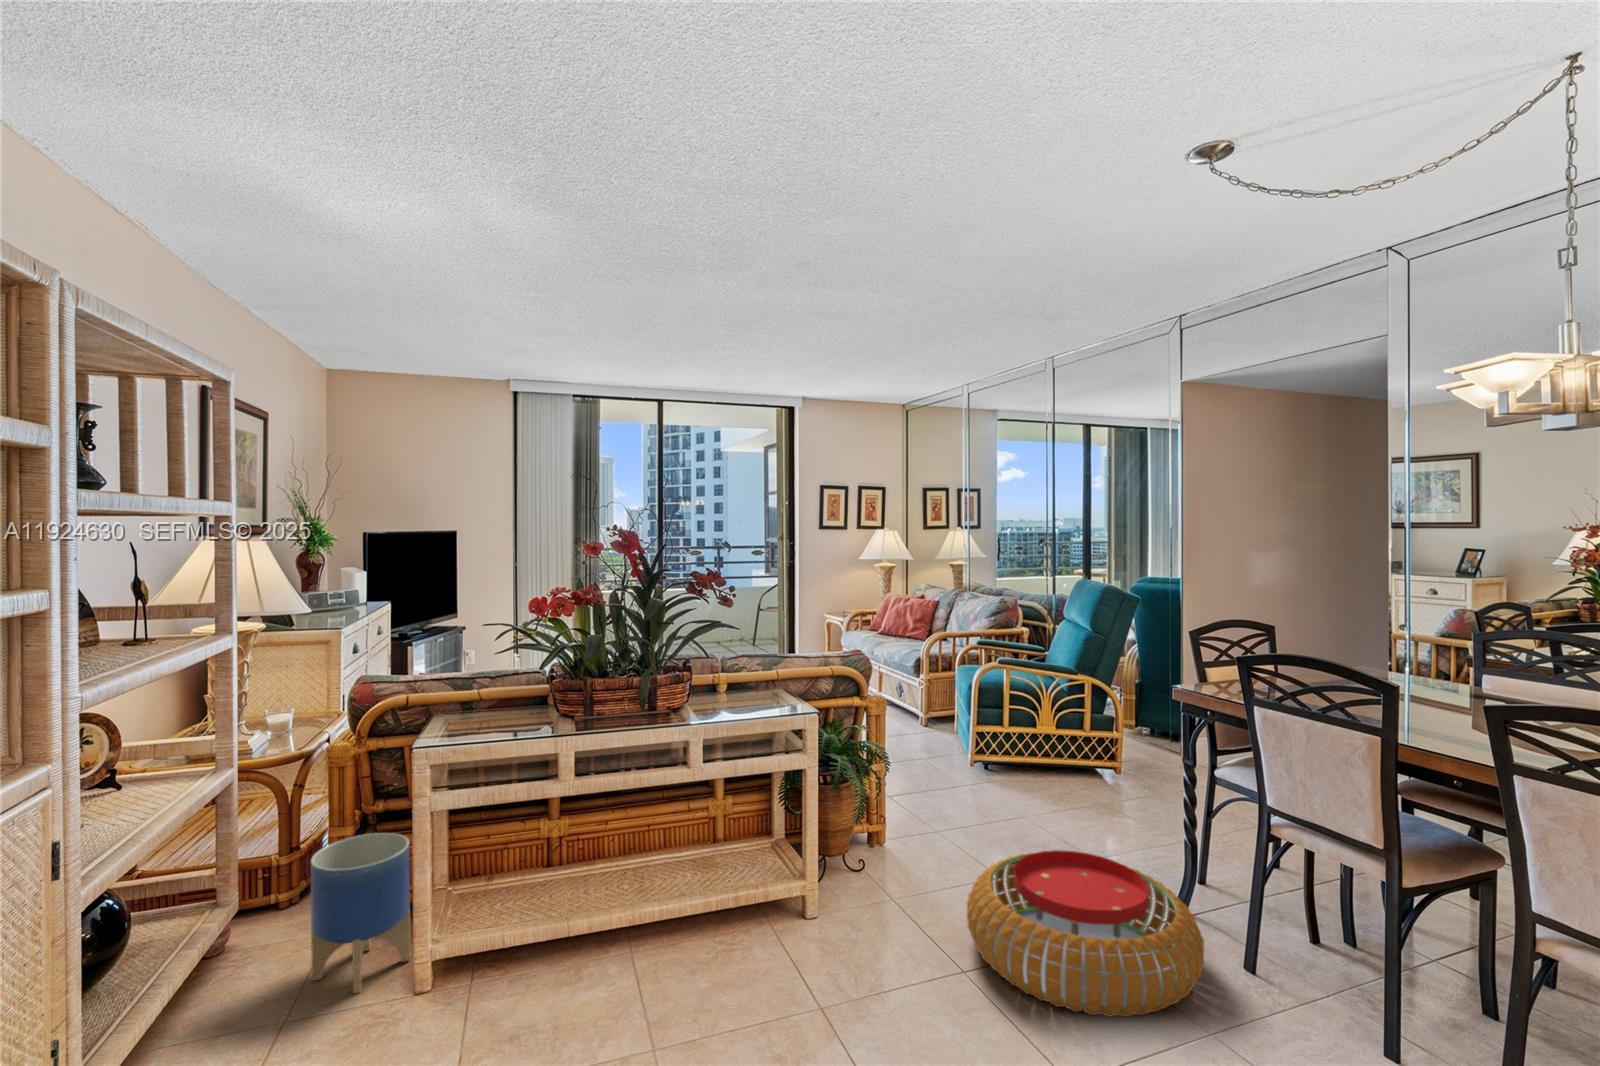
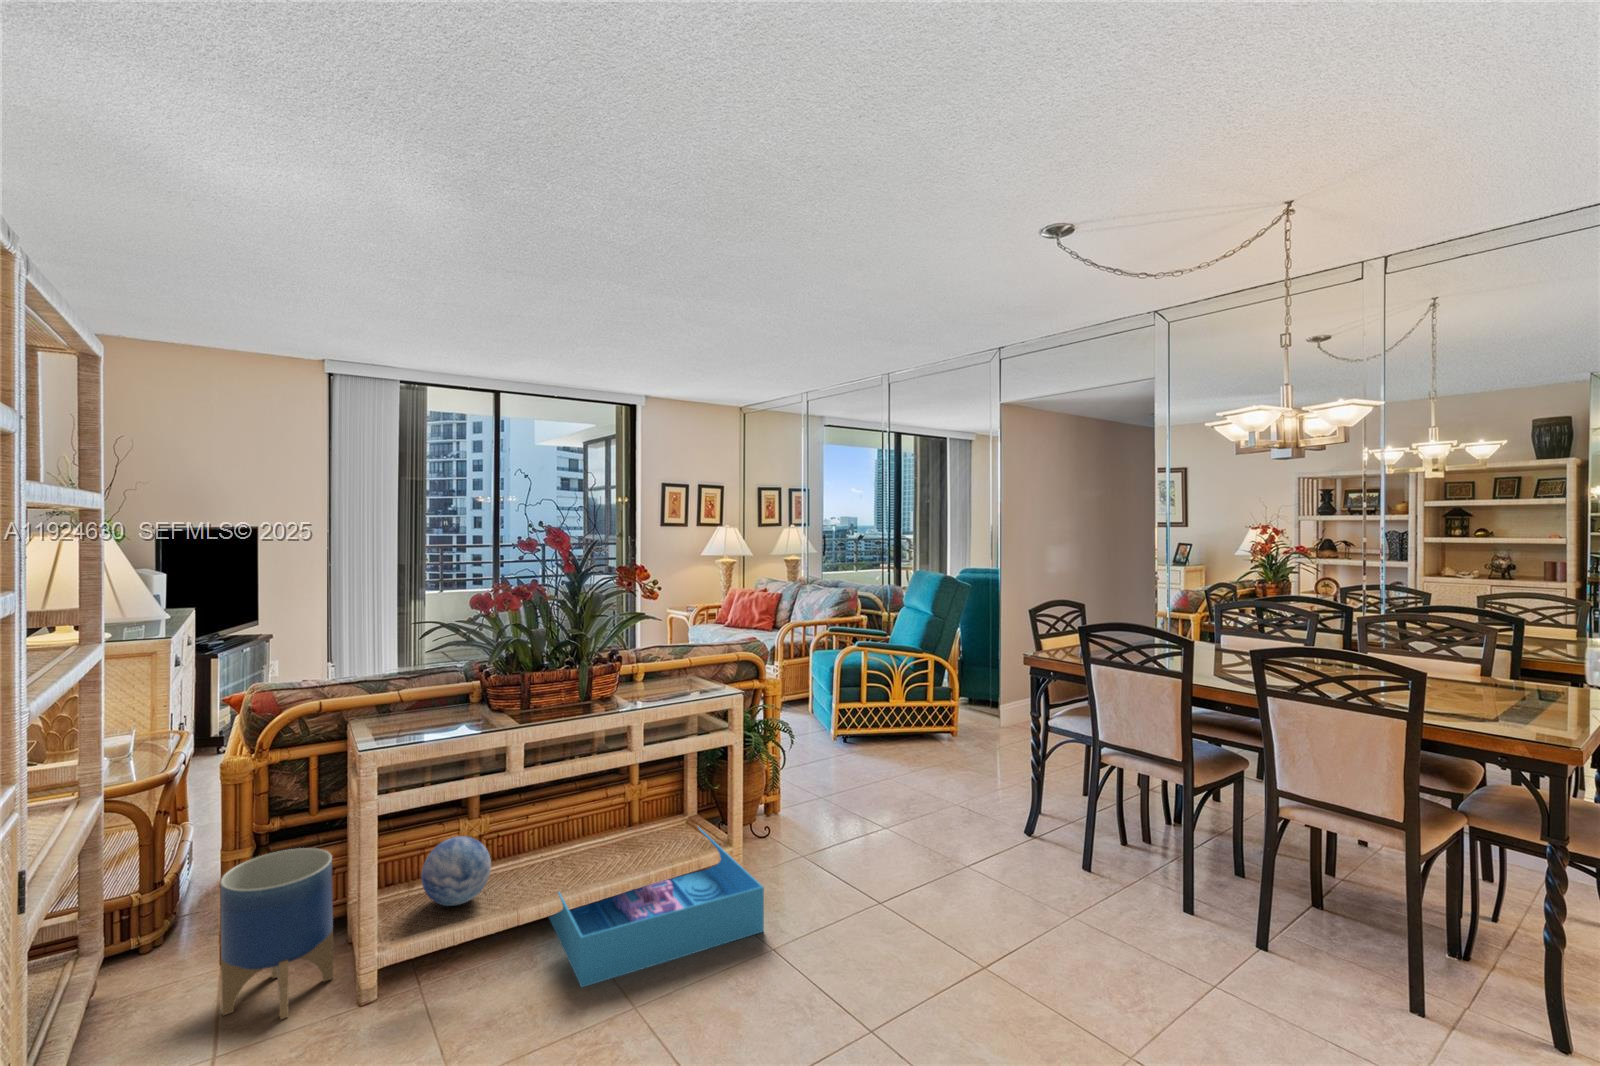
decorative orb: none [487,837,554,906] -> present [421,836,491,906]
storage bin: none [615,847,822,1012] -> present [549,828,764,987]
pouf: present [967,850,1204,1017] -> none [875,798,1066,924]

